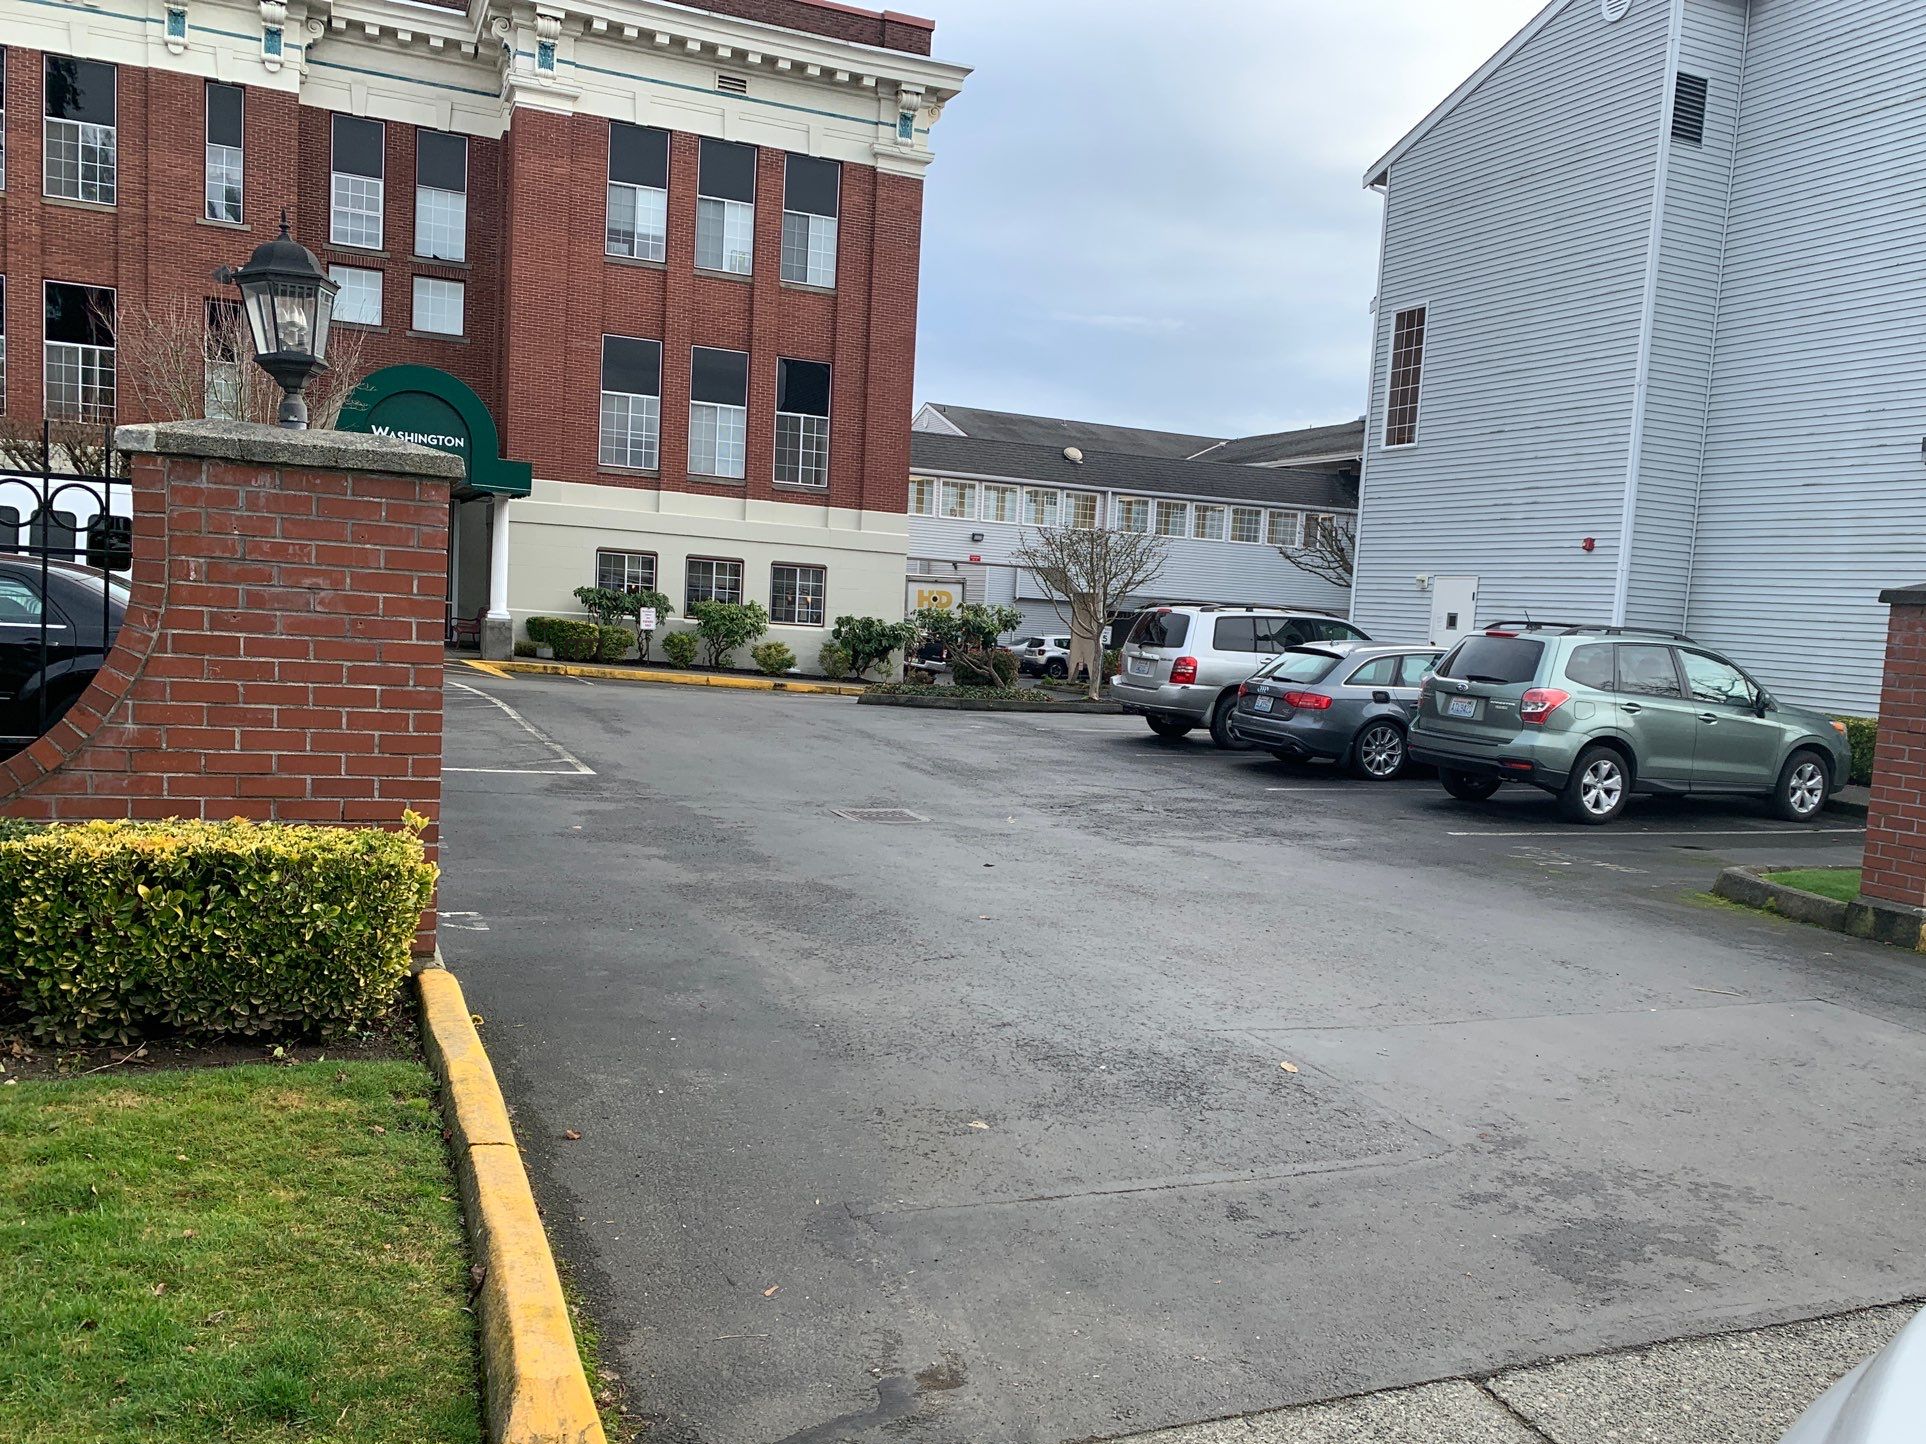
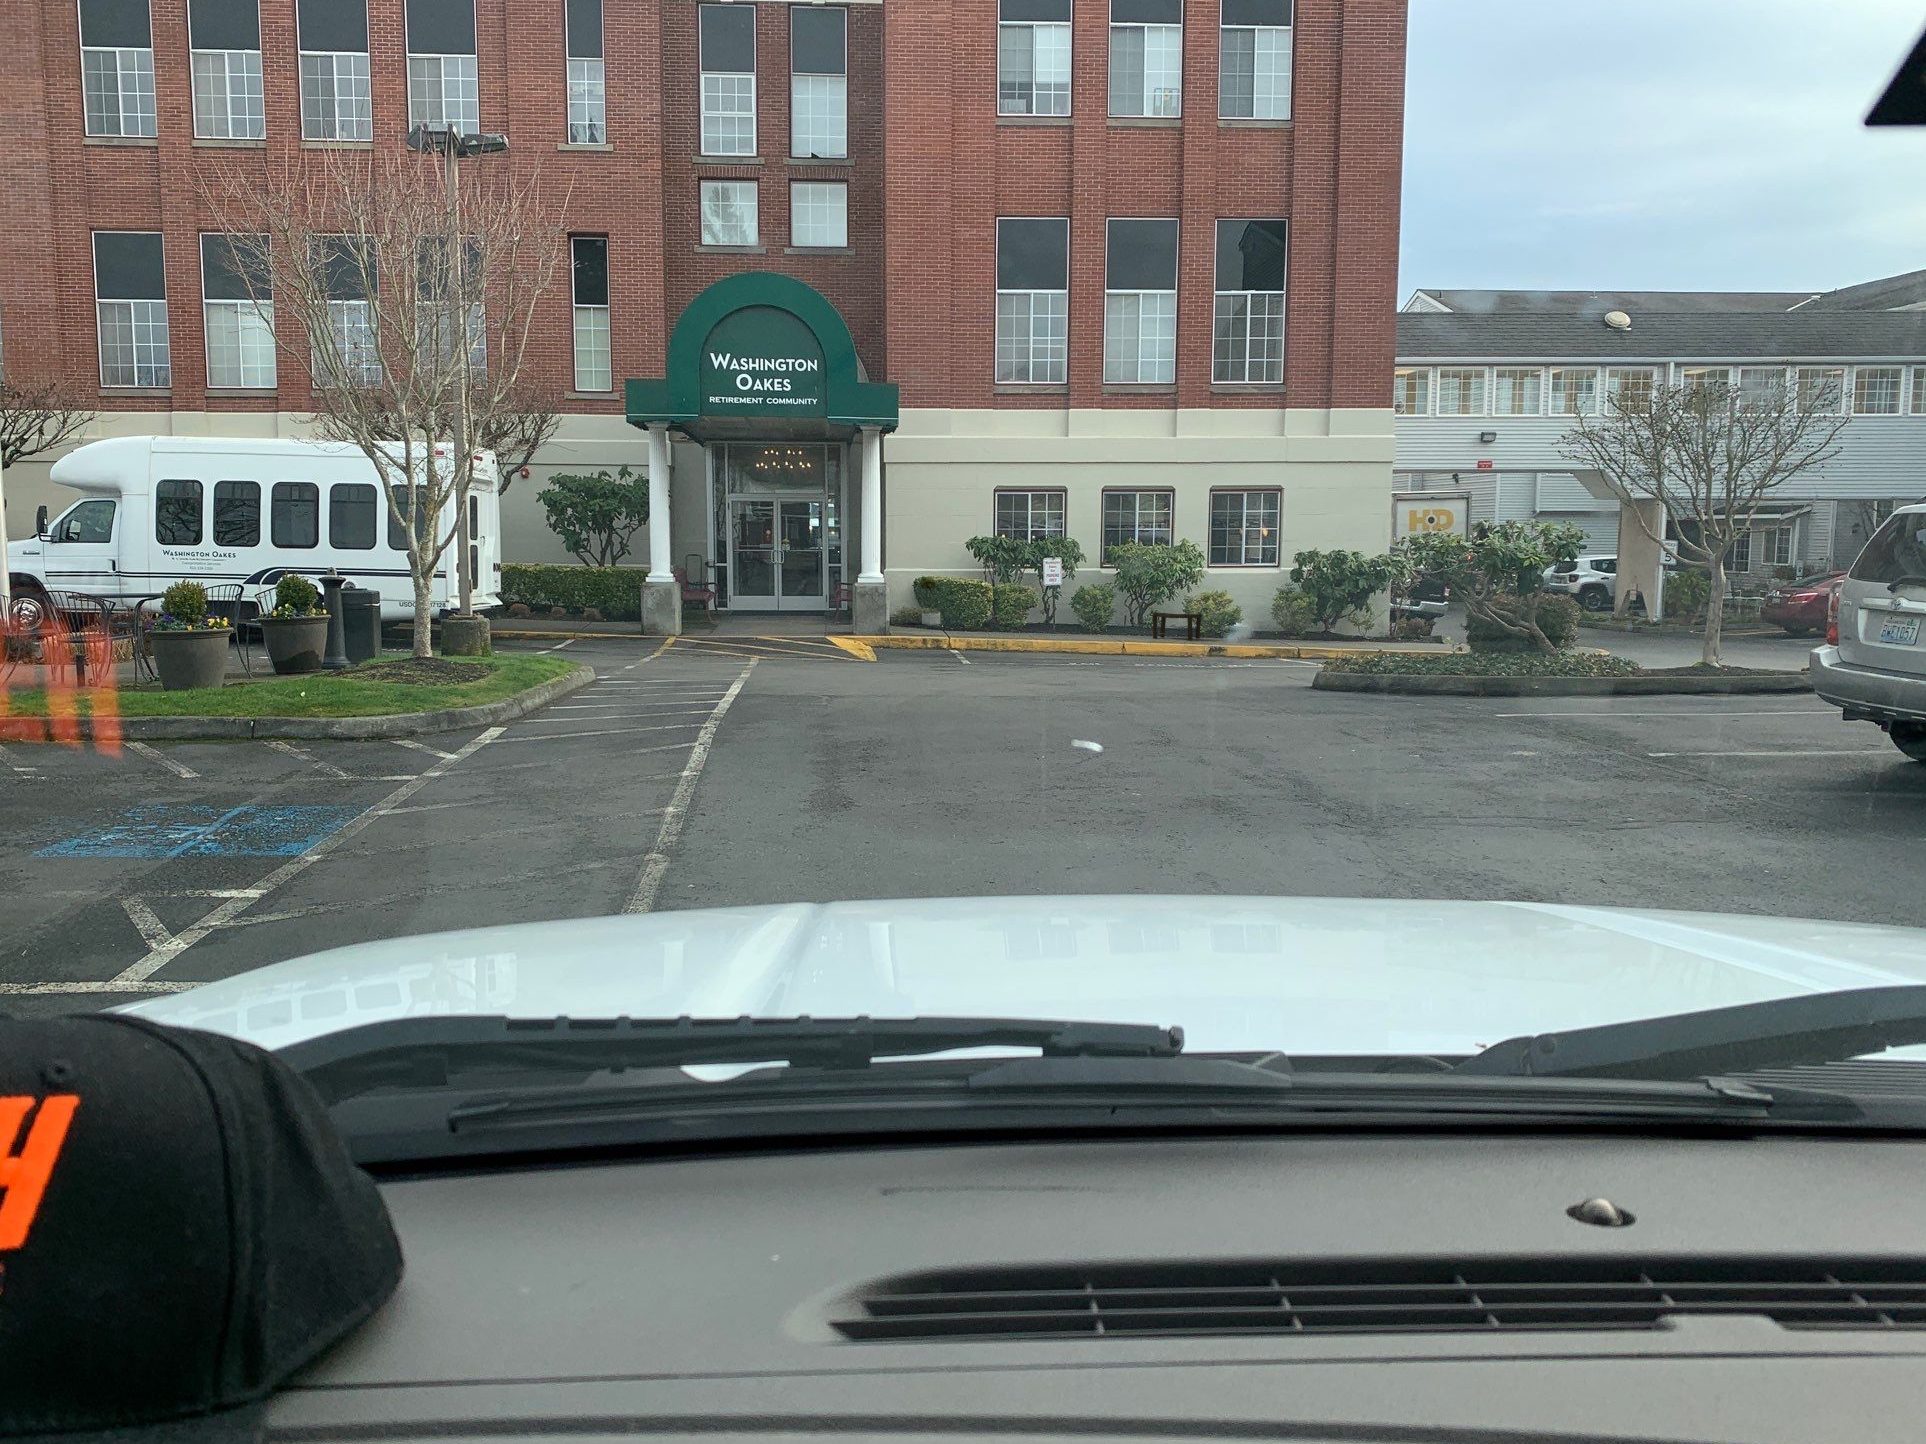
bench: present [564,638,603,660] -> present [1152,612,1202,641]

